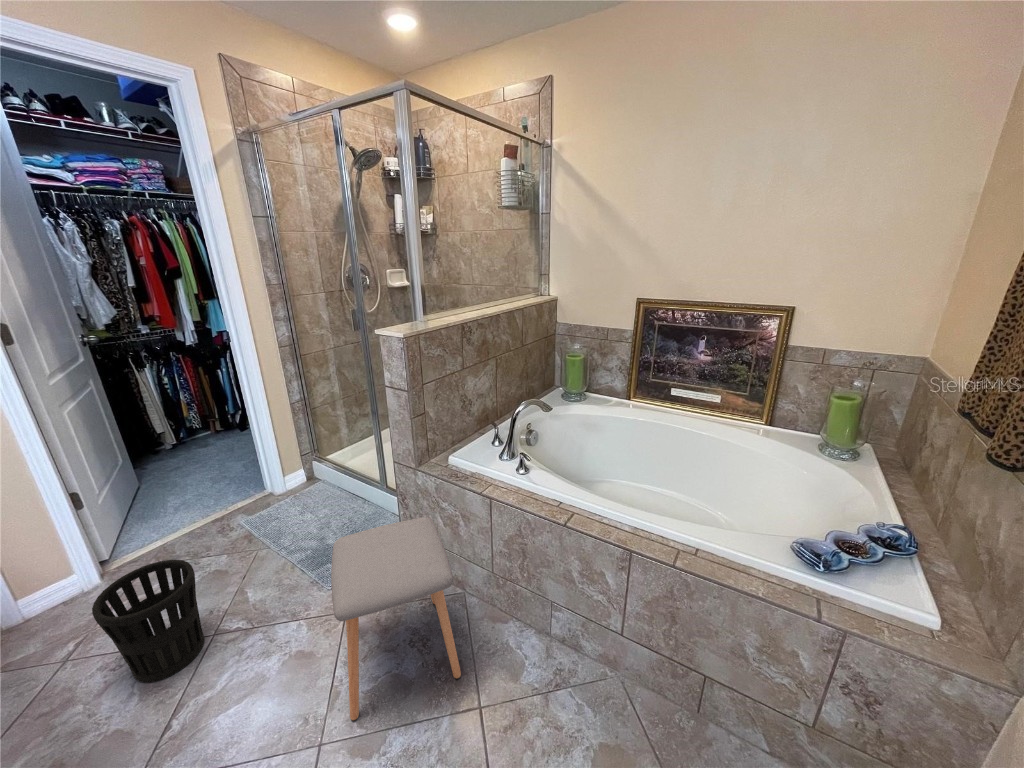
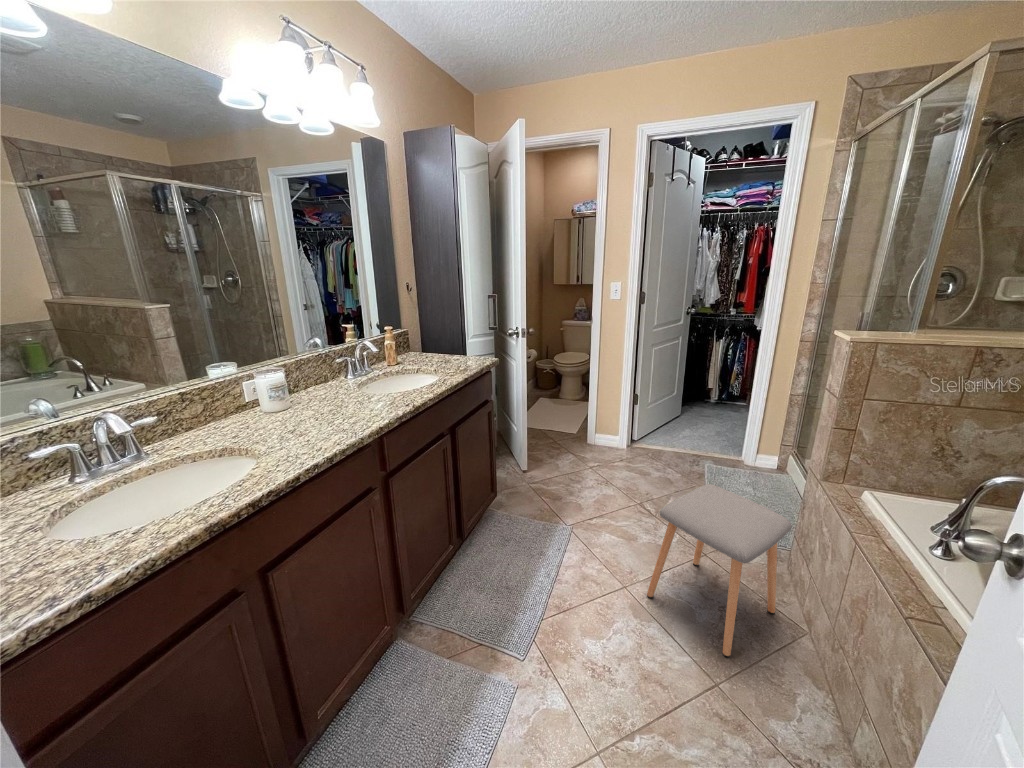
wastebasket: present [92,560,204,683] -> none [599,438,645,505]

